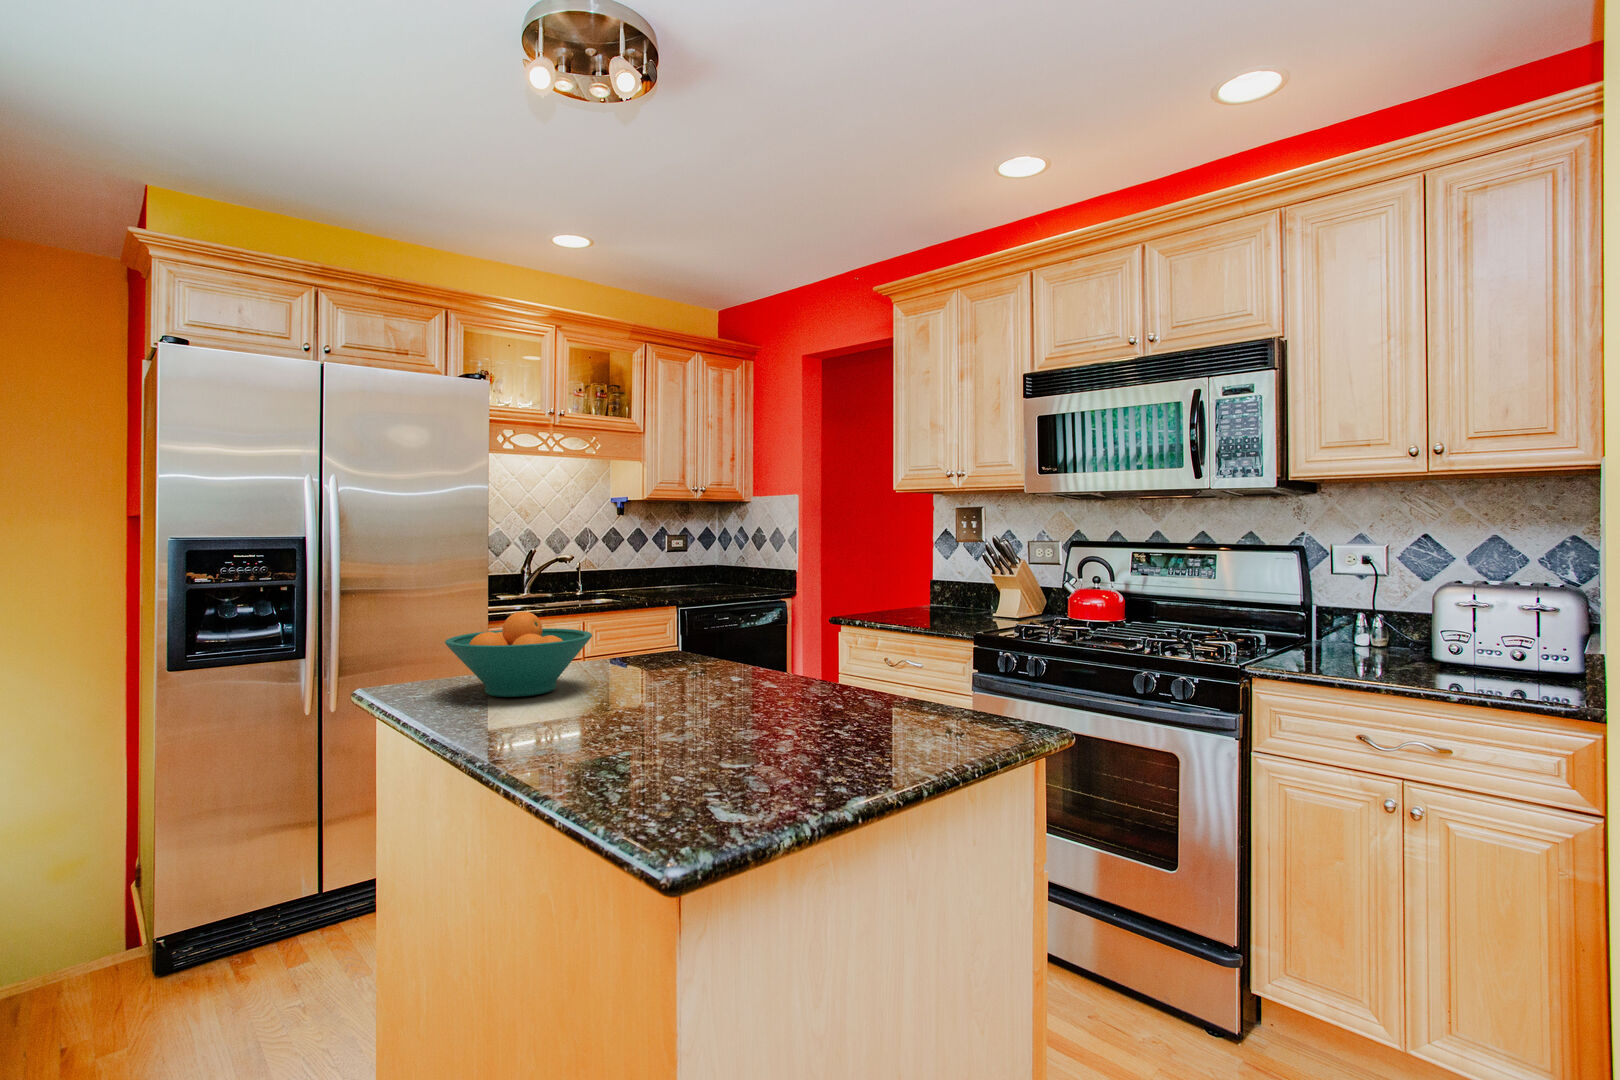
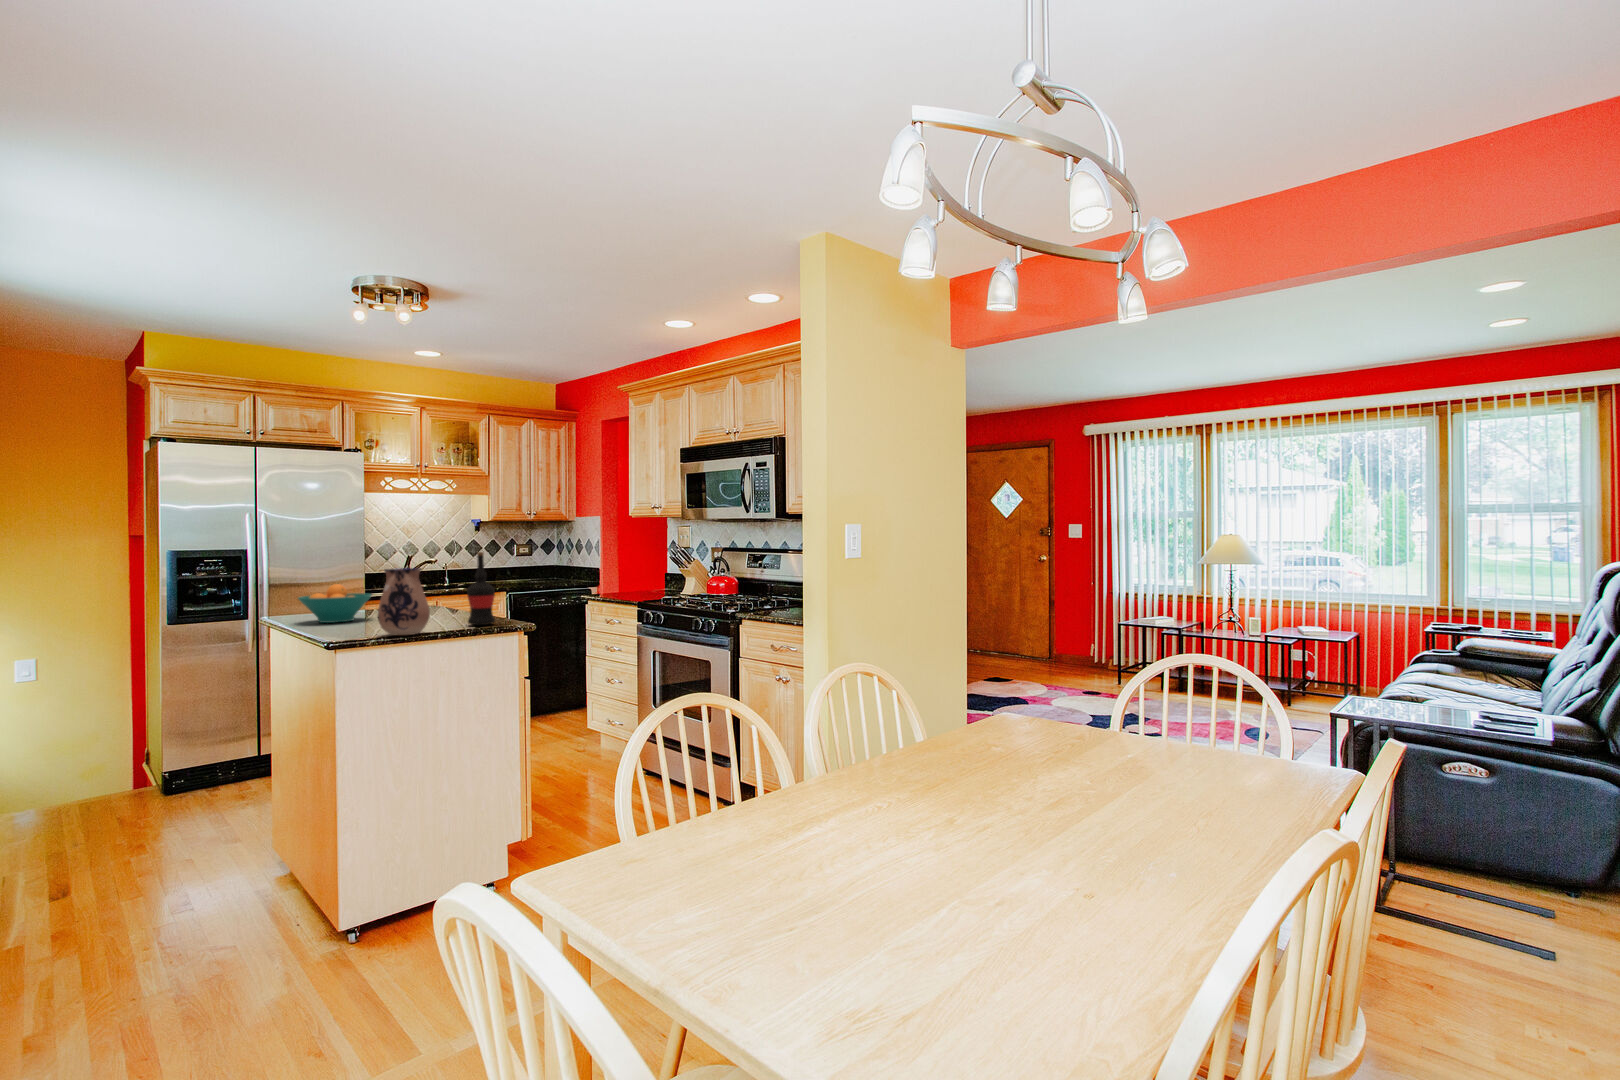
wine bottle: none [845,545,905,716] -> present [467,552,495,625]
ceramic pitcher: none [704,584,826,765] -> present [378,568,430,635]

